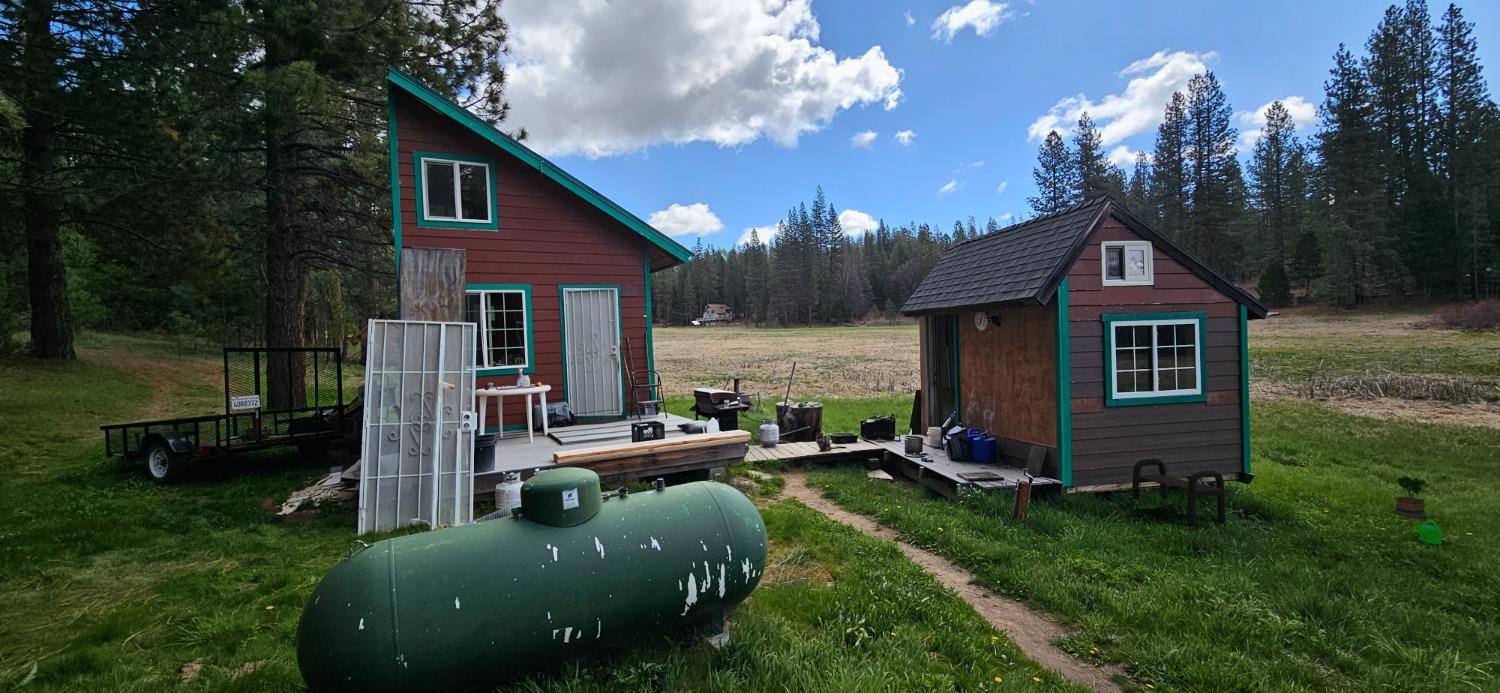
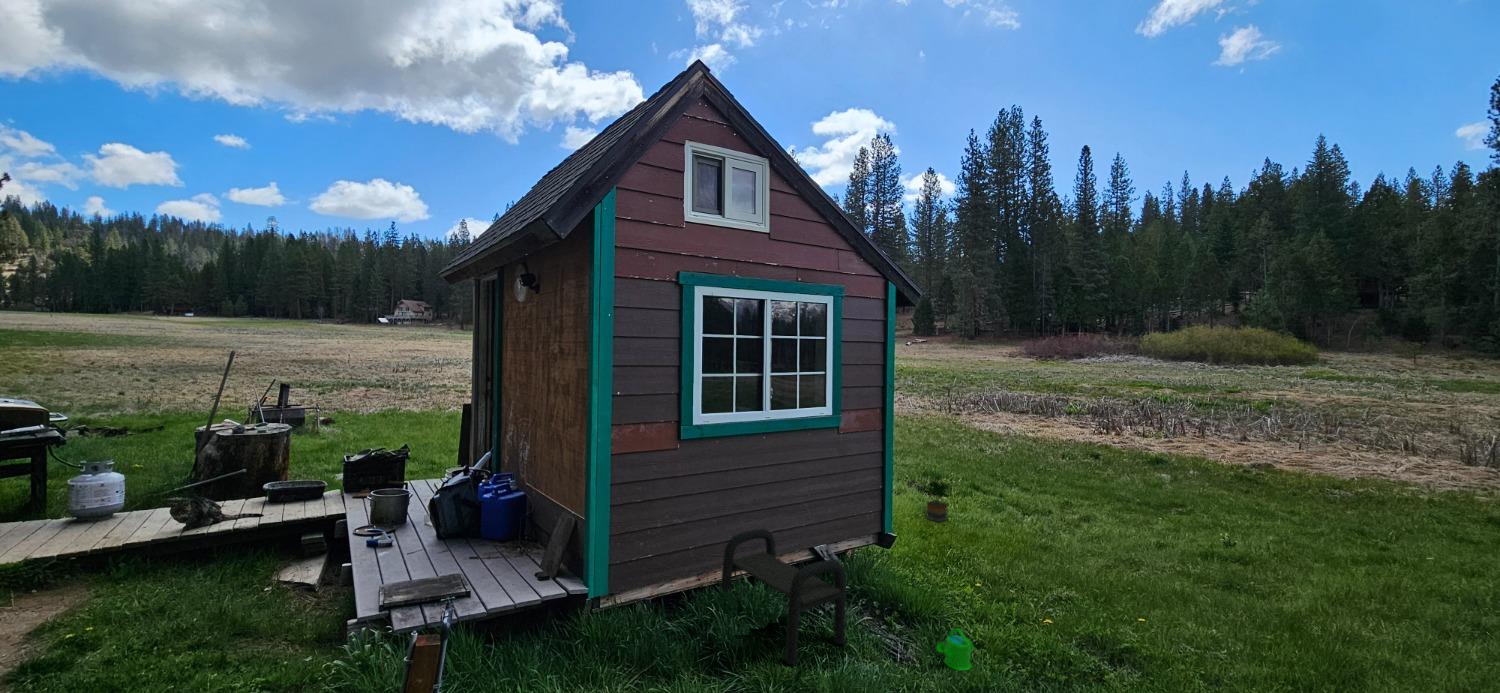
potted tree: present [1396,477,1430,518] -> present [927,481,951,522]
watering can: present [1414,519,1443,544] -> present [937,628,974,670]

